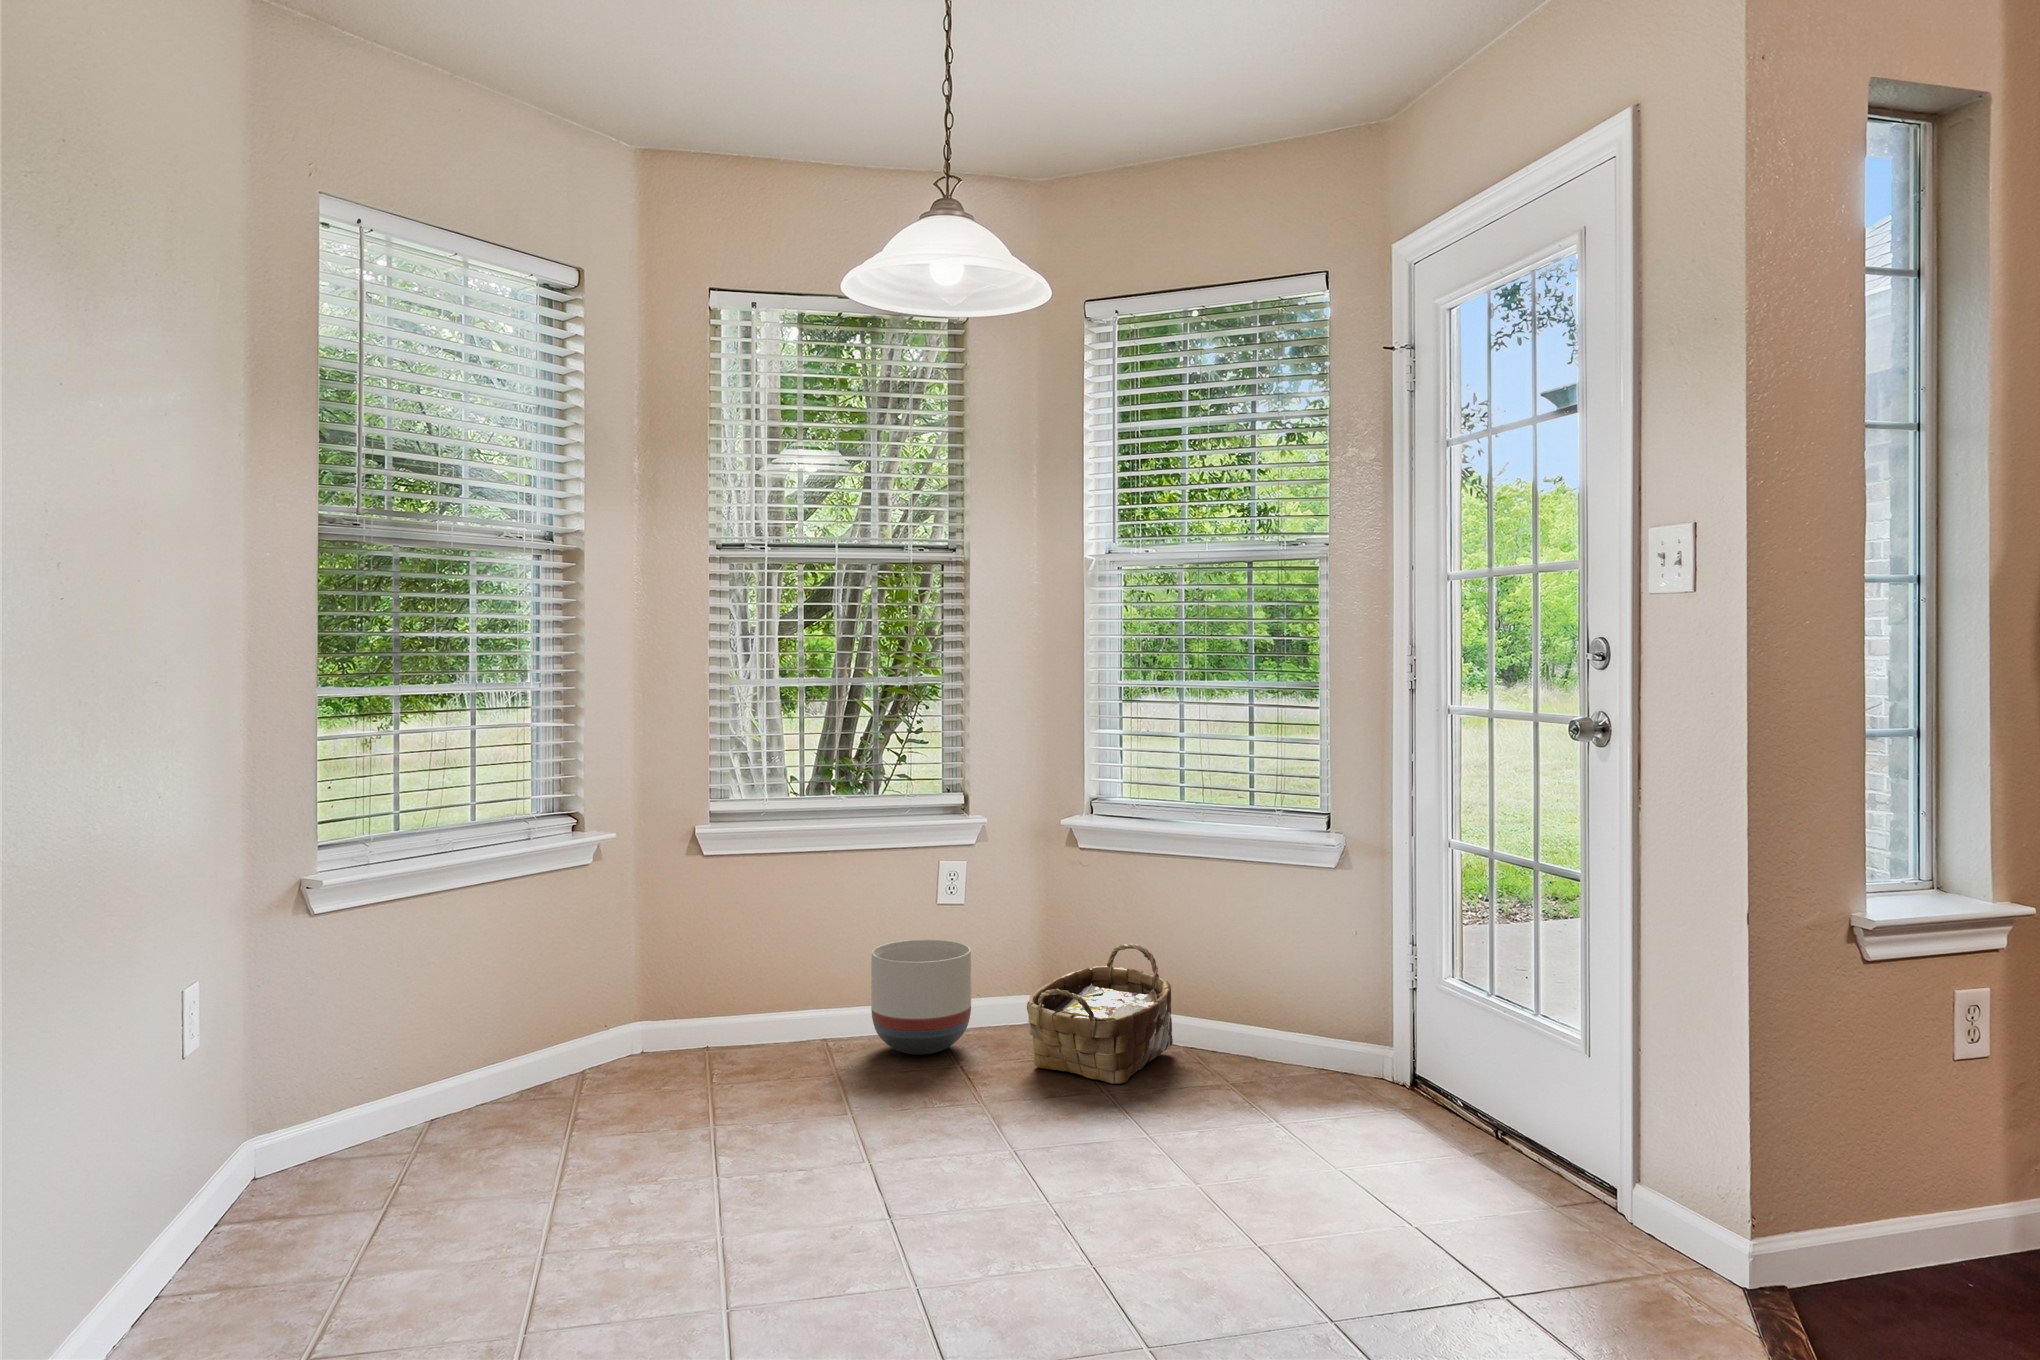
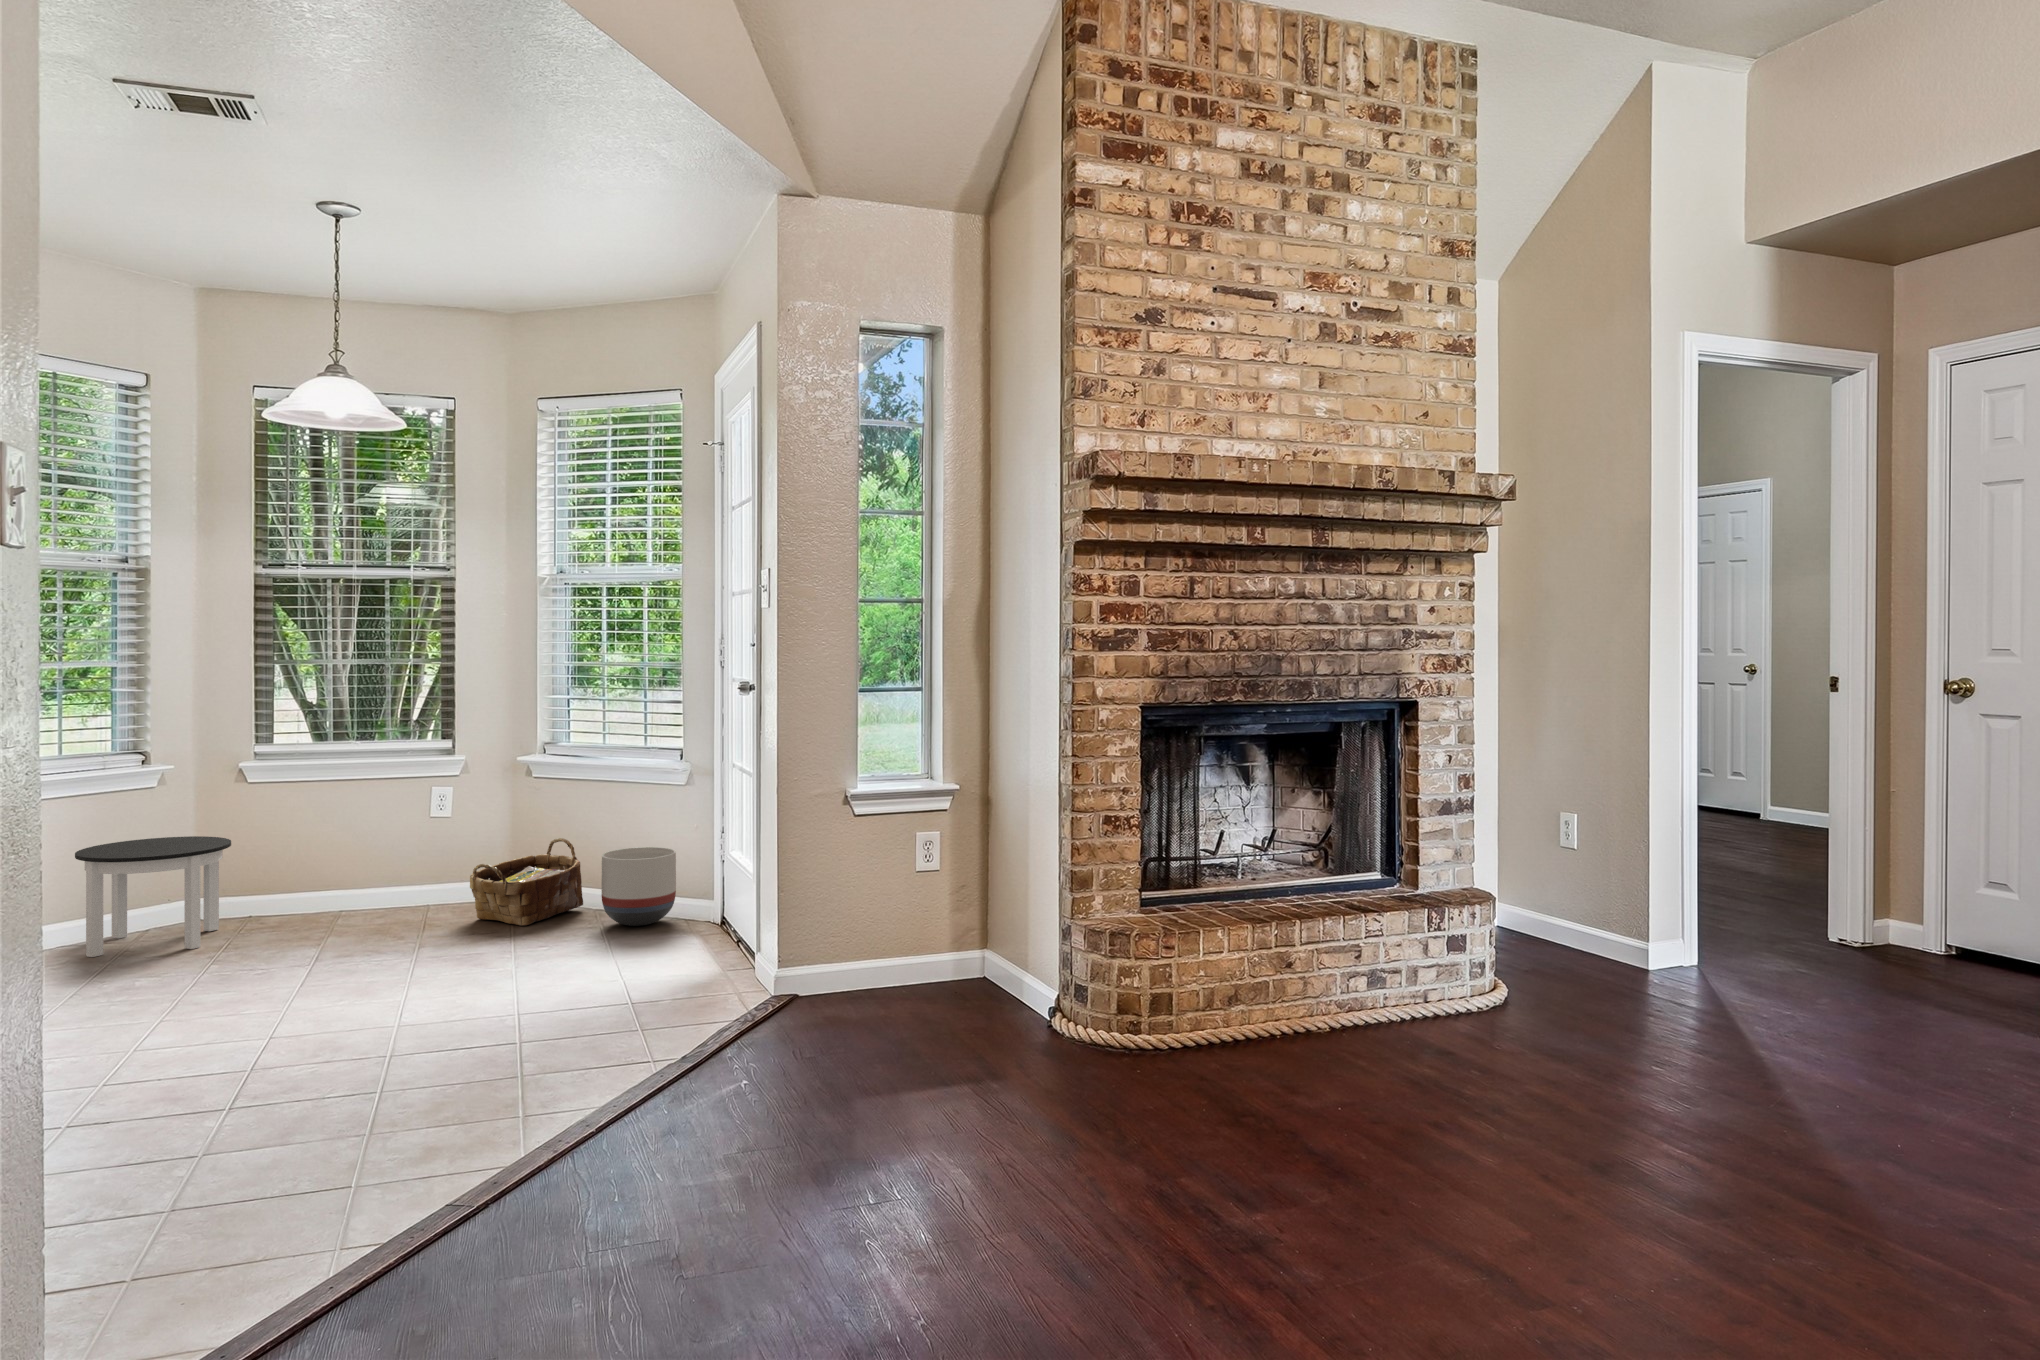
round table: none [511,938,708,1130] -> present [75,836,231,957]
planter: present [871,940,971,1055] -> present [601,847,676,926]

